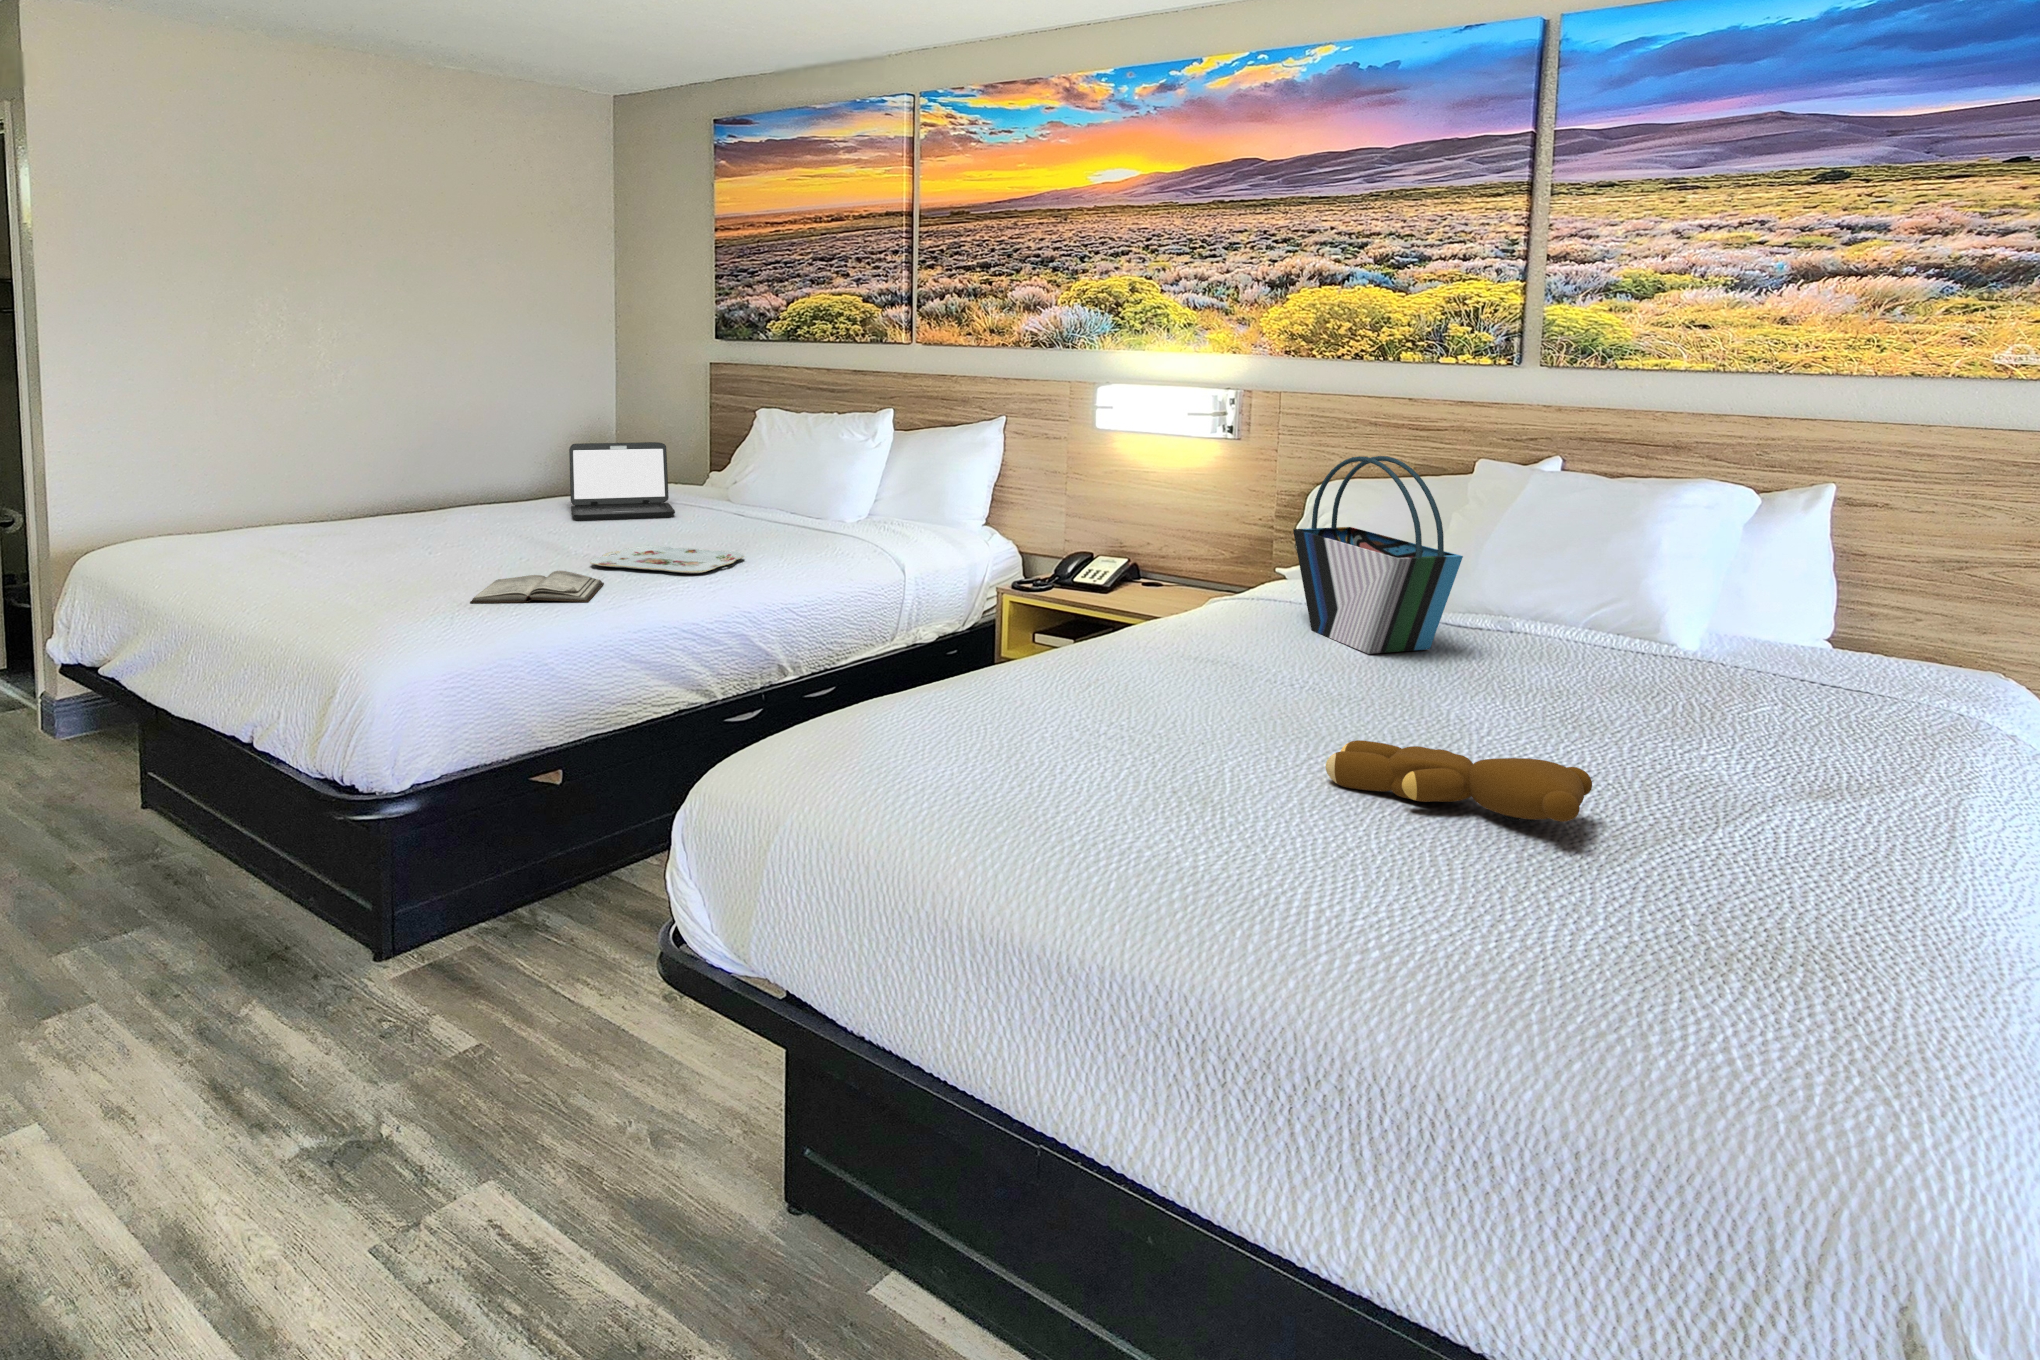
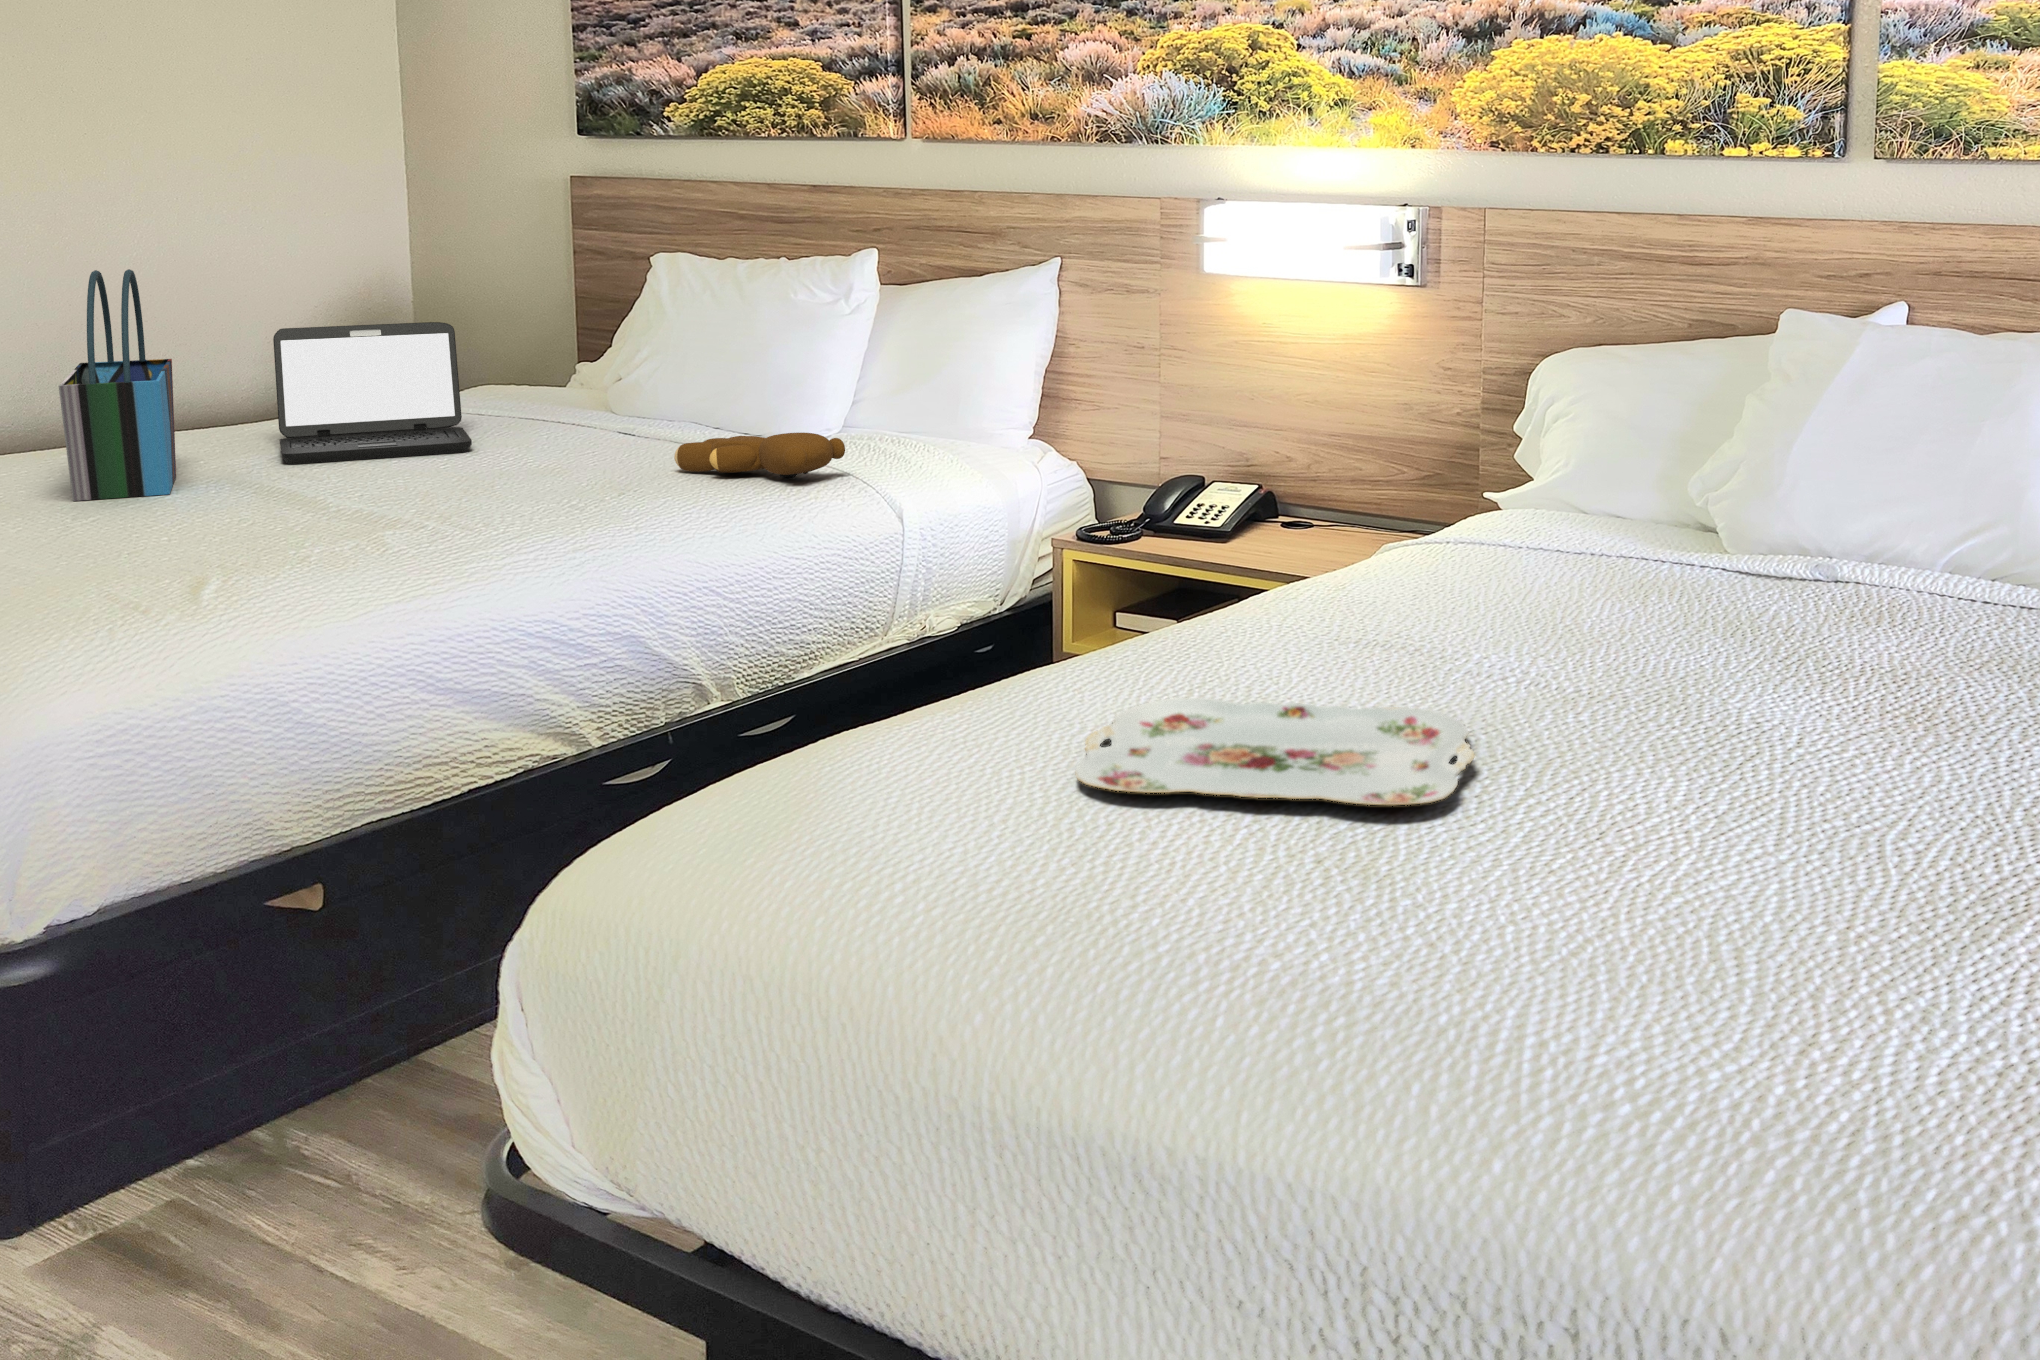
tote bag: present [1293,456,1463,654] -> present [59,269,176,501]
serving tray: present [590,546,744,574] -> present [1075,698,1475,805]
diary: present [470,571,604,603] -> none [58,553,322,619]
teddy bear: present [1326,740,1592,822] -> present [674,433,845,479]

